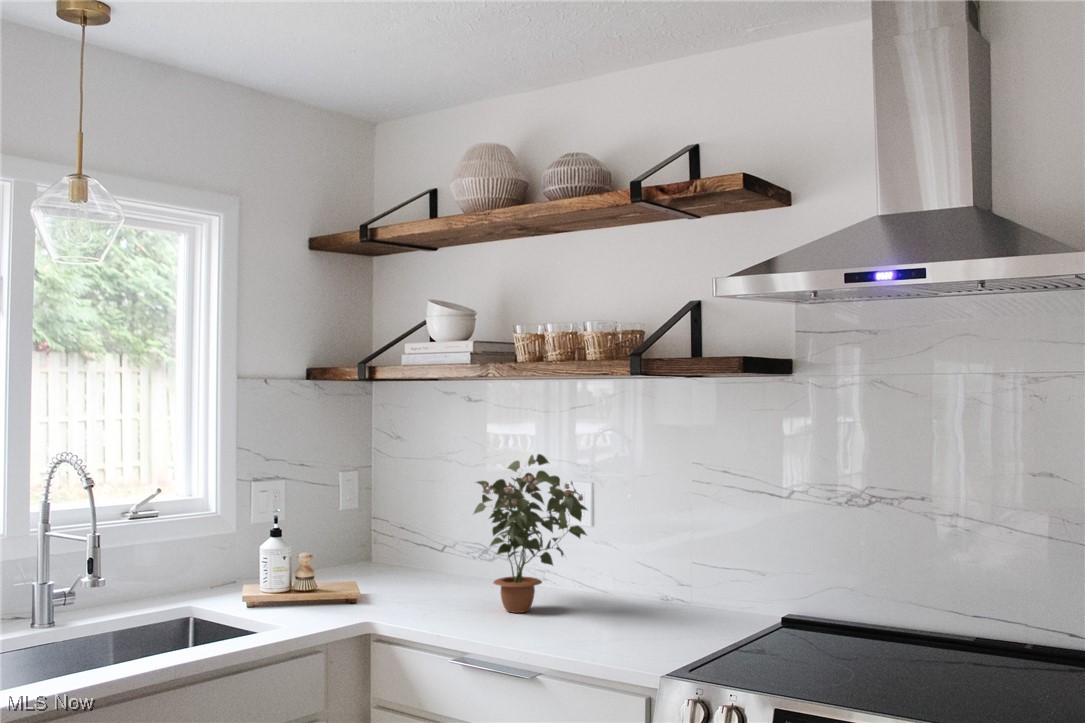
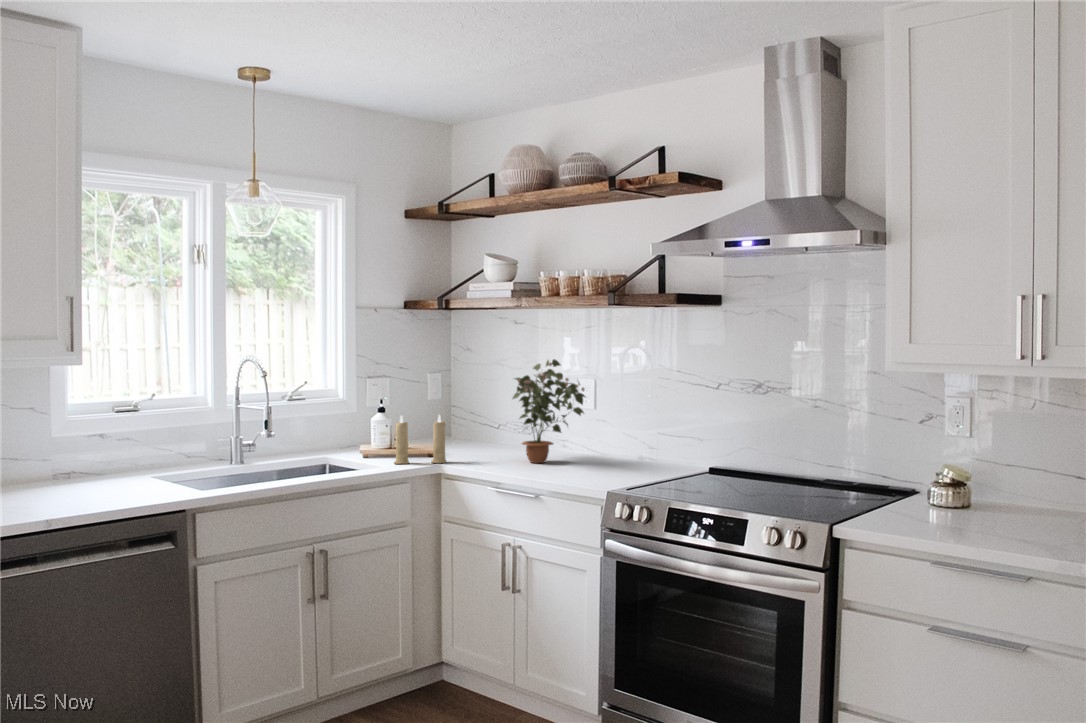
candle: none [297,538,380,620] -> present [394,415,447,464]

